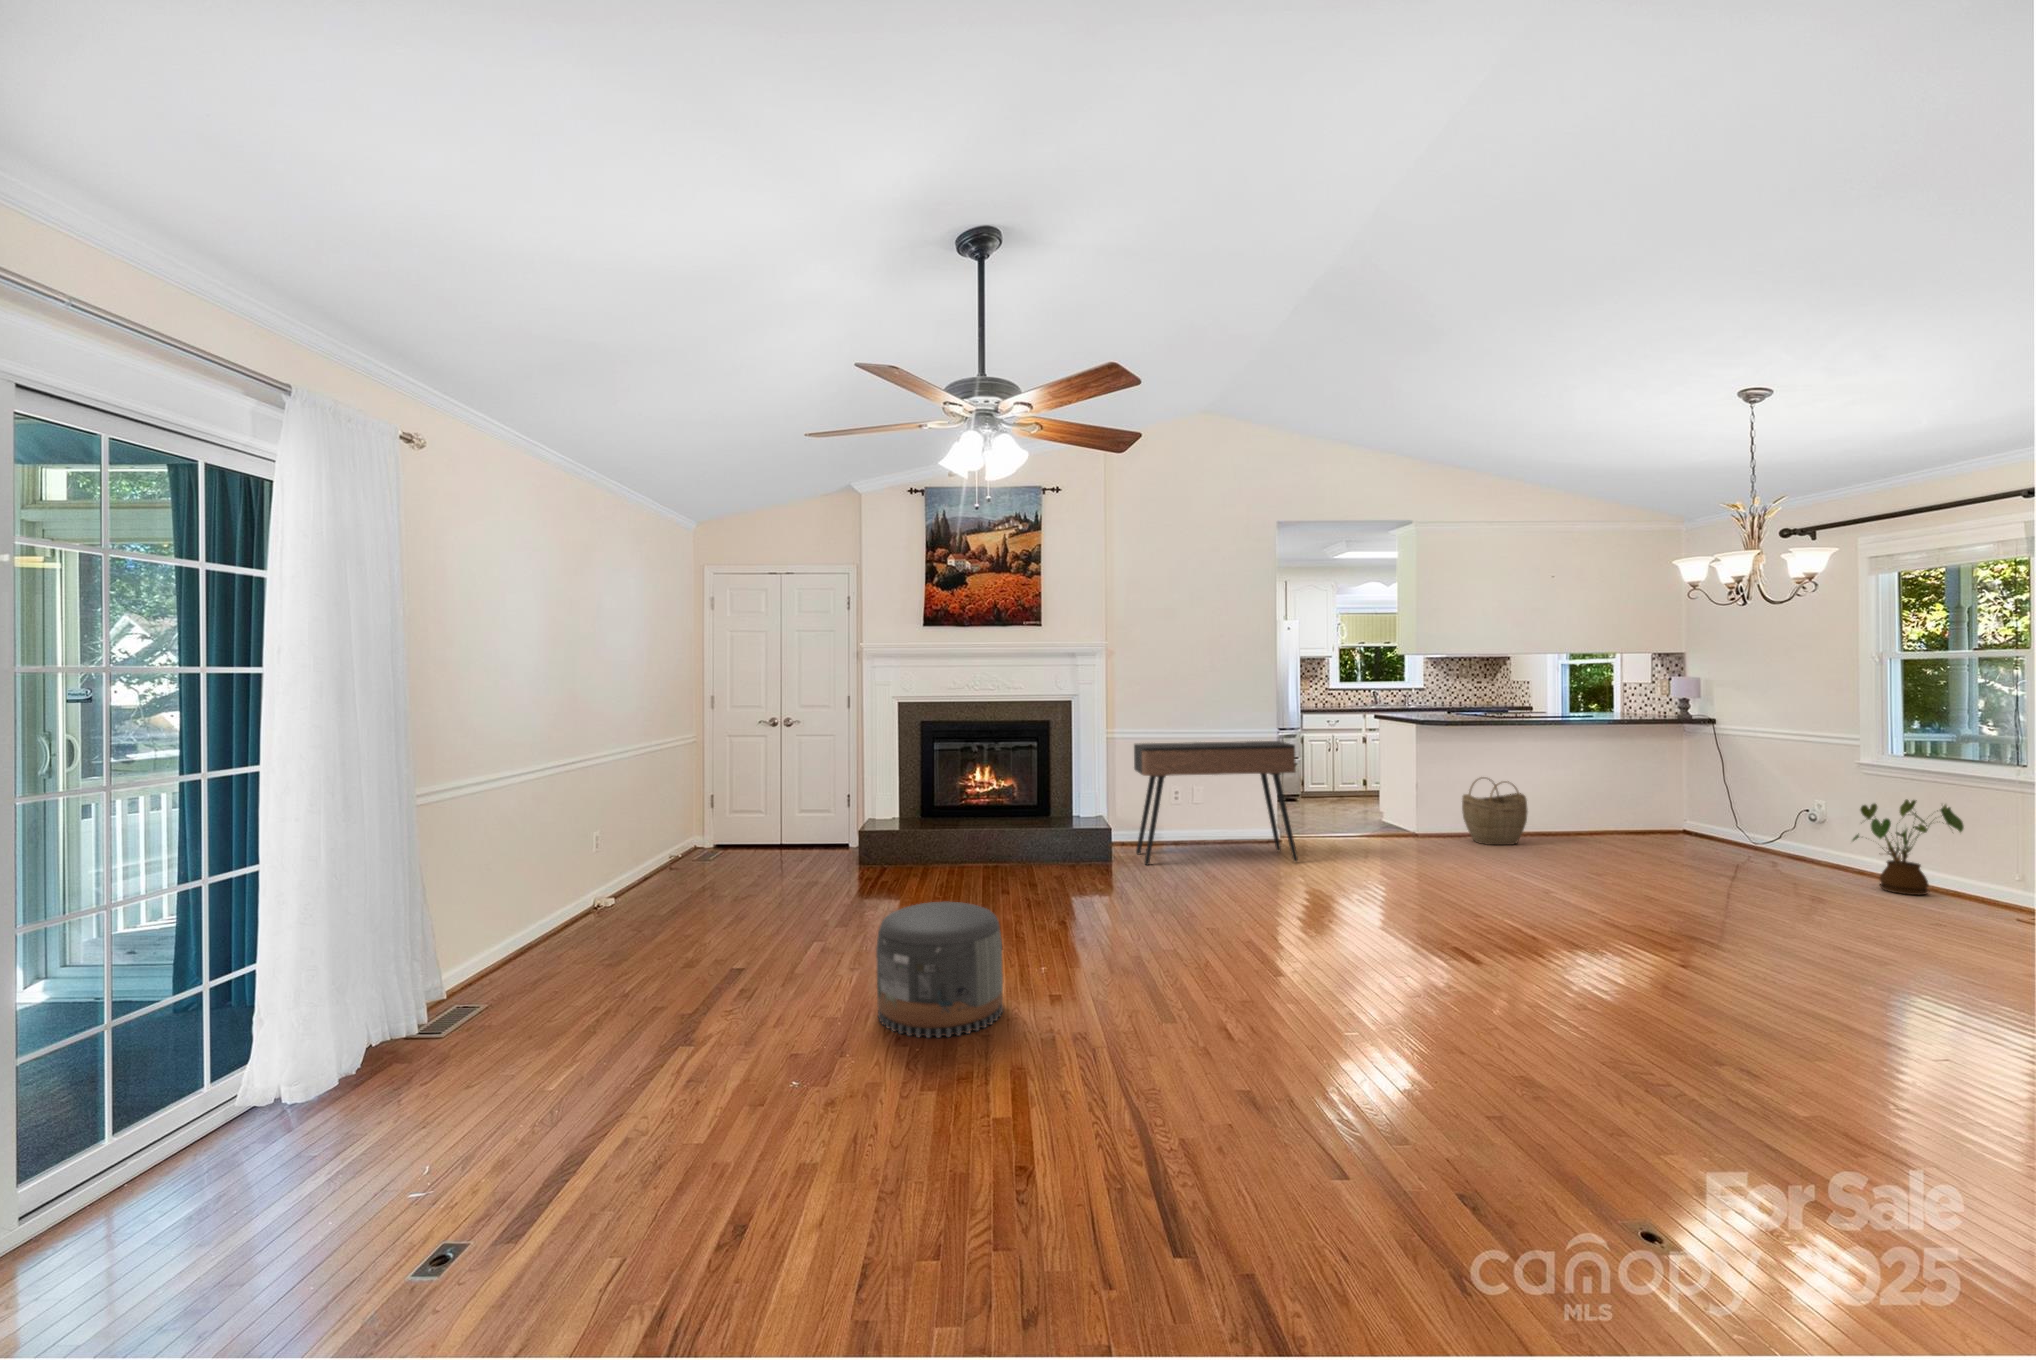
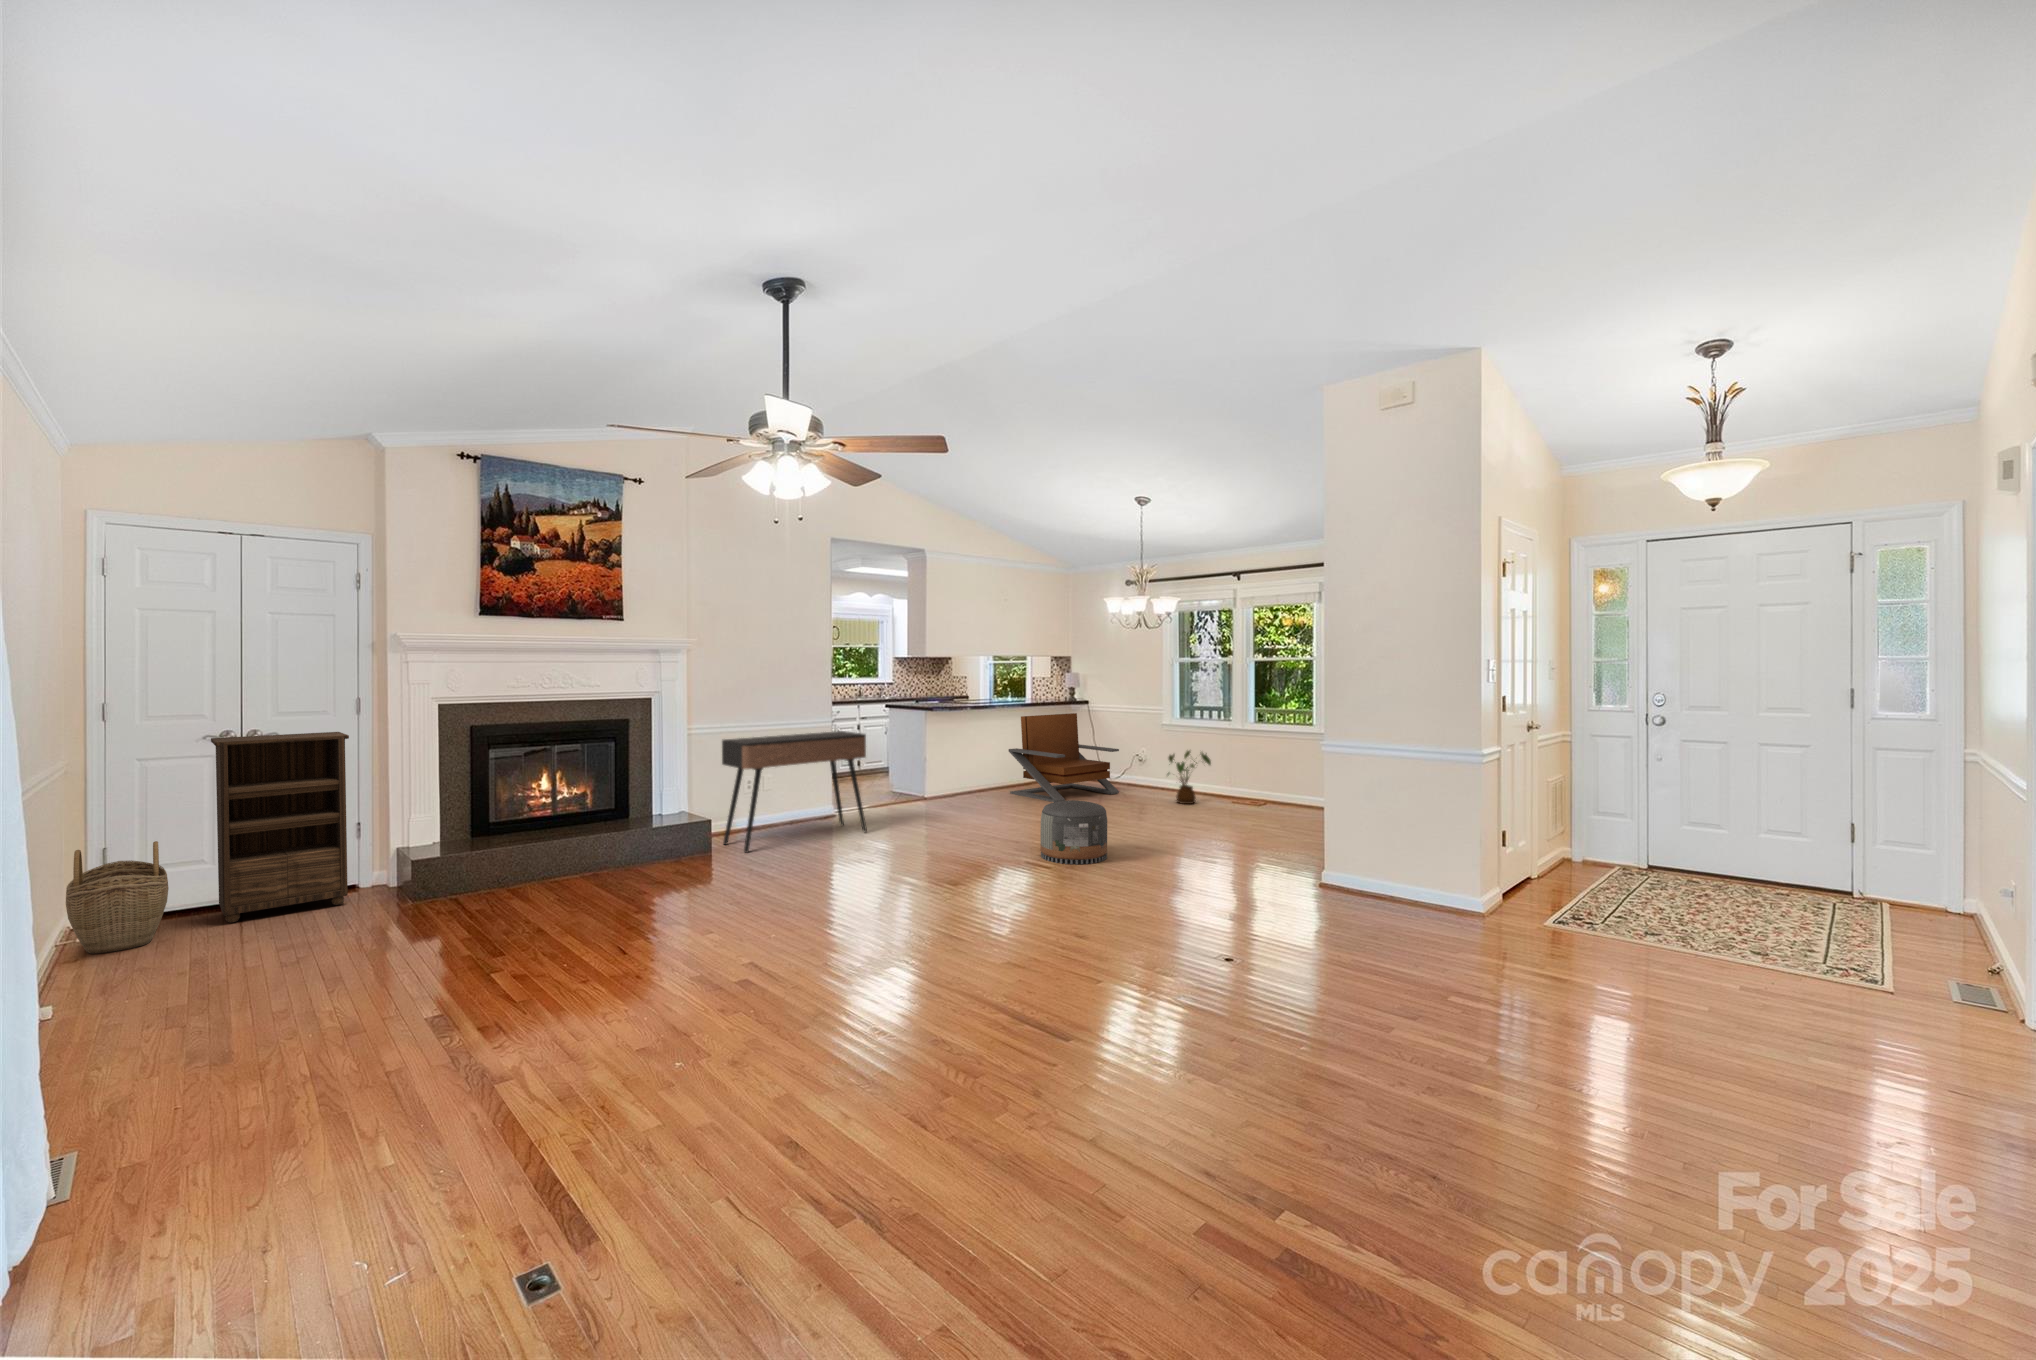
bookshelf: none [750,722,833,860] -> present [211,732,349,923]
lounge chair: none [1554,732,1763,861] -> present [1009,713,1119,802]
woven basket: present [1462,777,1528,845] -> present [66,841,169,954]
pouf: present [876,902,1003,1038] -> present [1041,800,1107,864]

